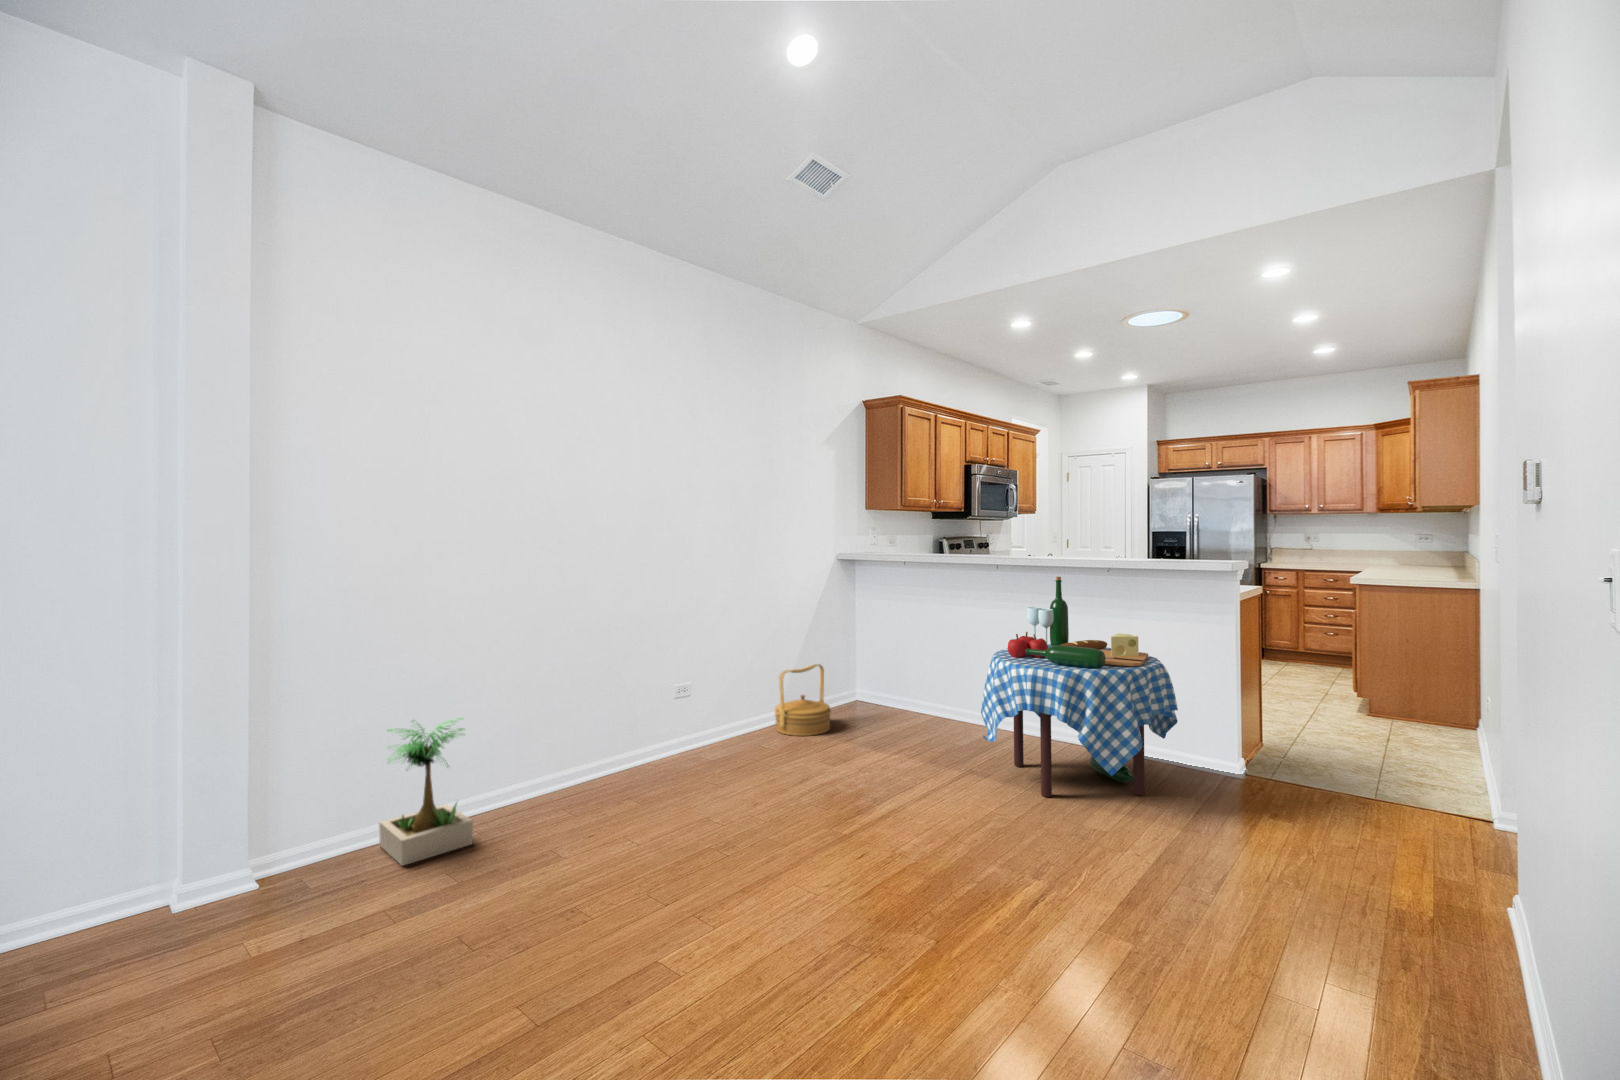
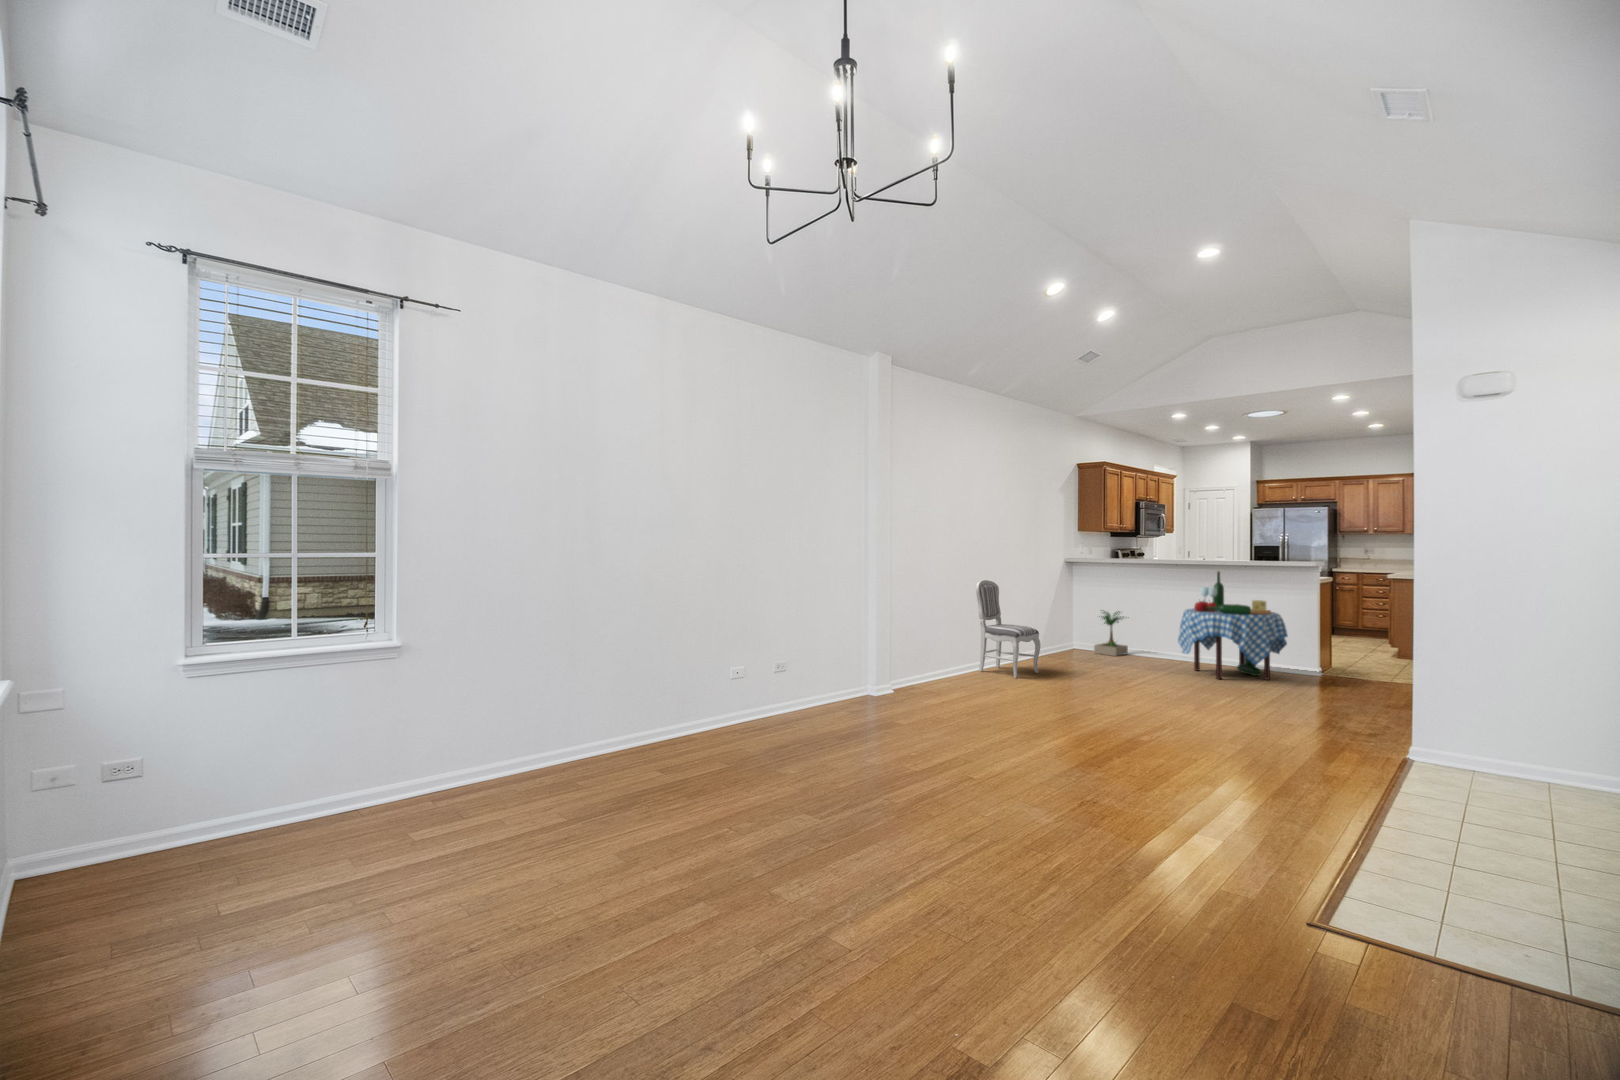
dining chair: none [588,601,714,807] -> present [976,580,1041,678]
woven basket: present [775,664,831,736] -> none [1041,621,1075,659]
potted plant: present [379,717,473,866] -> present [1094,610,1128,656]

